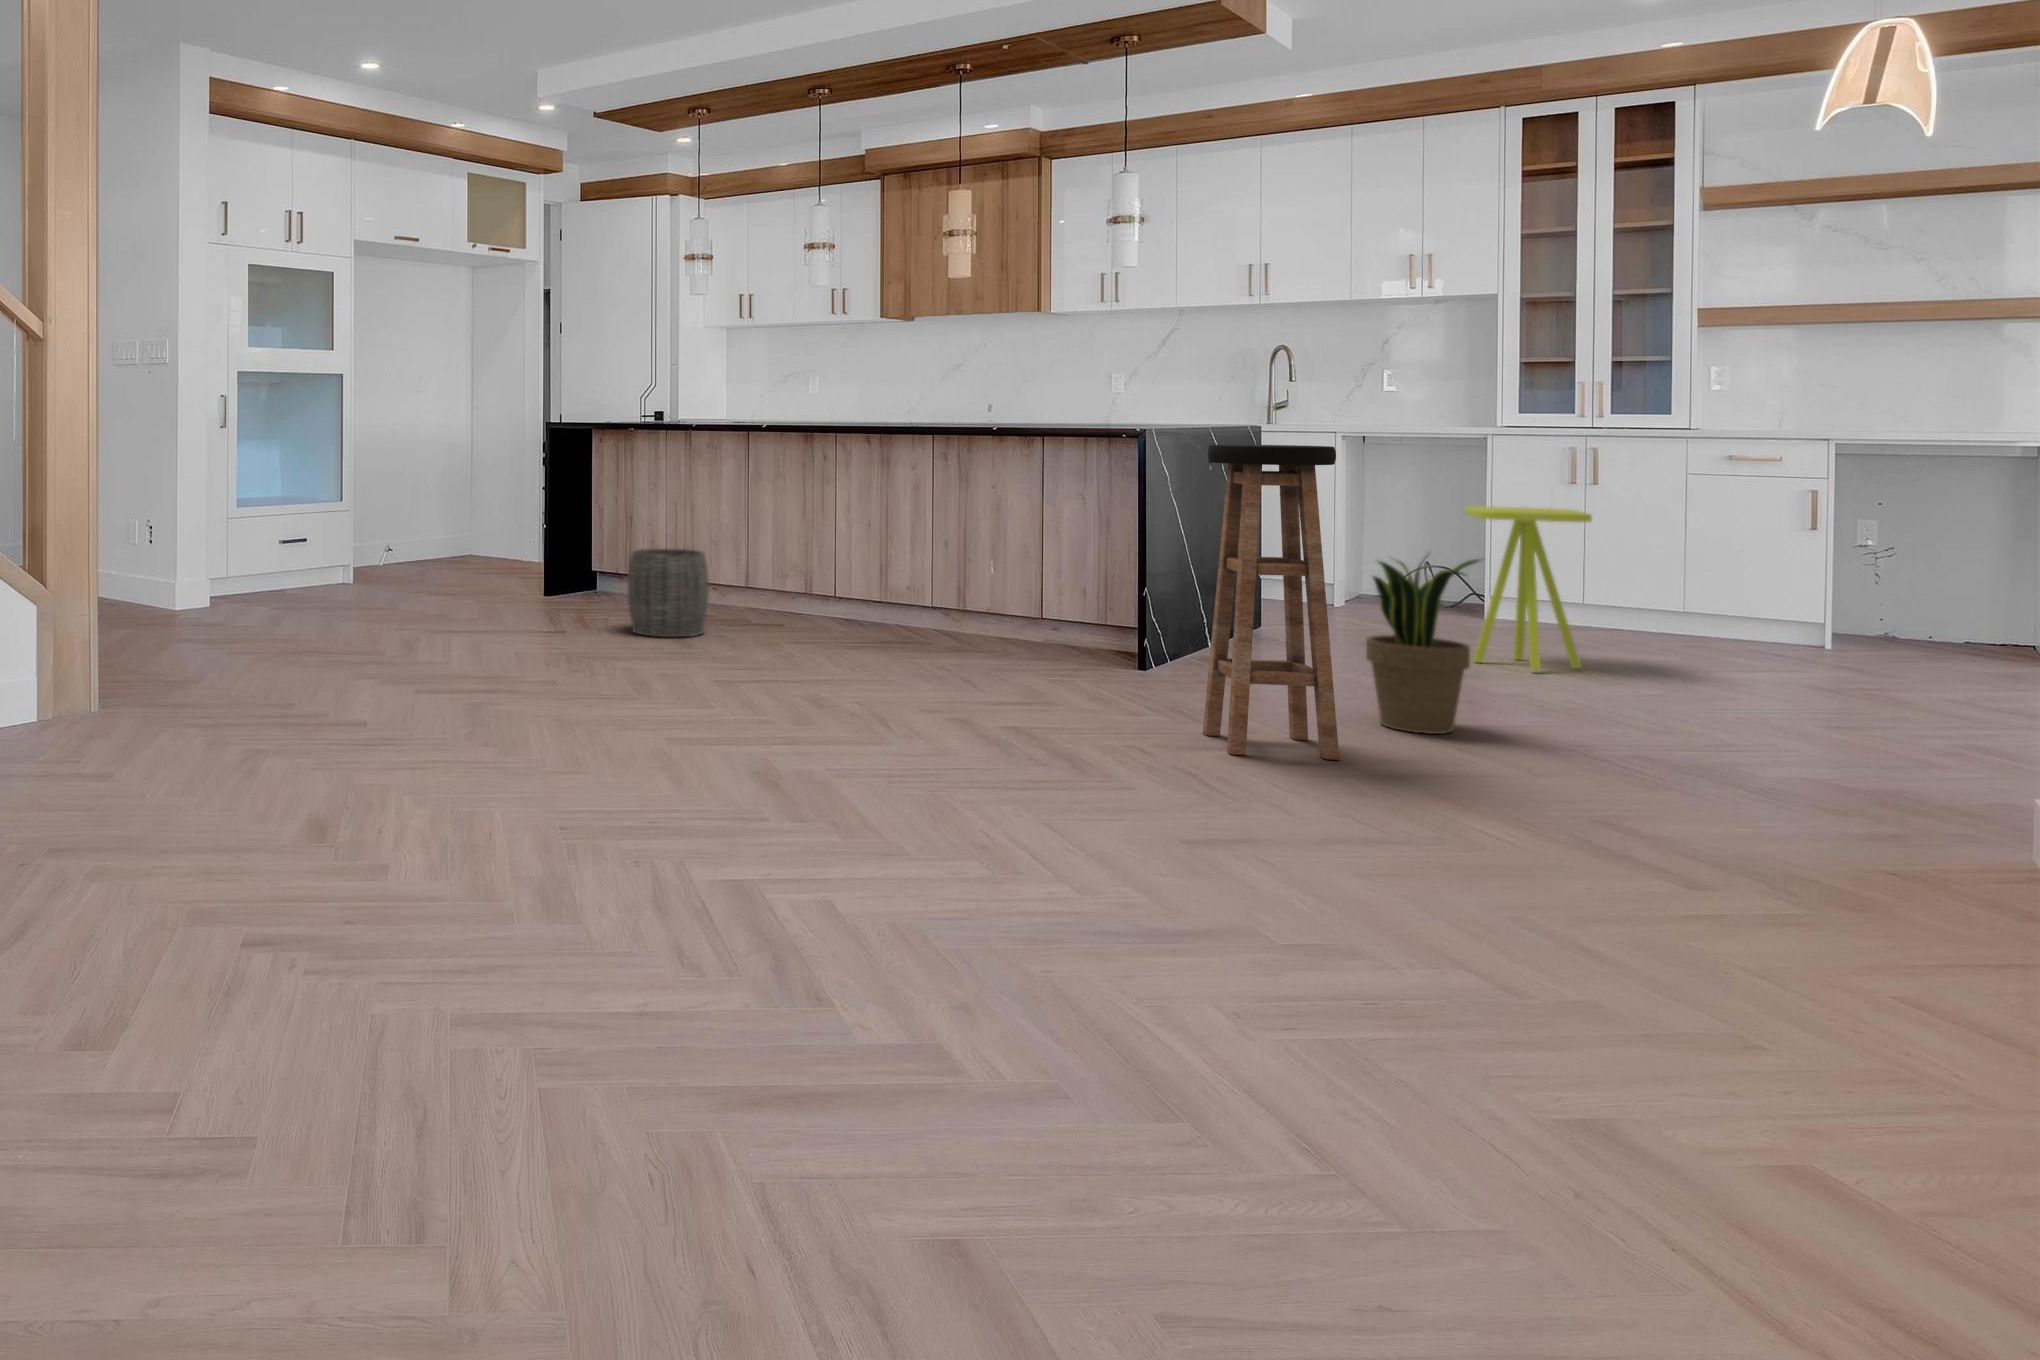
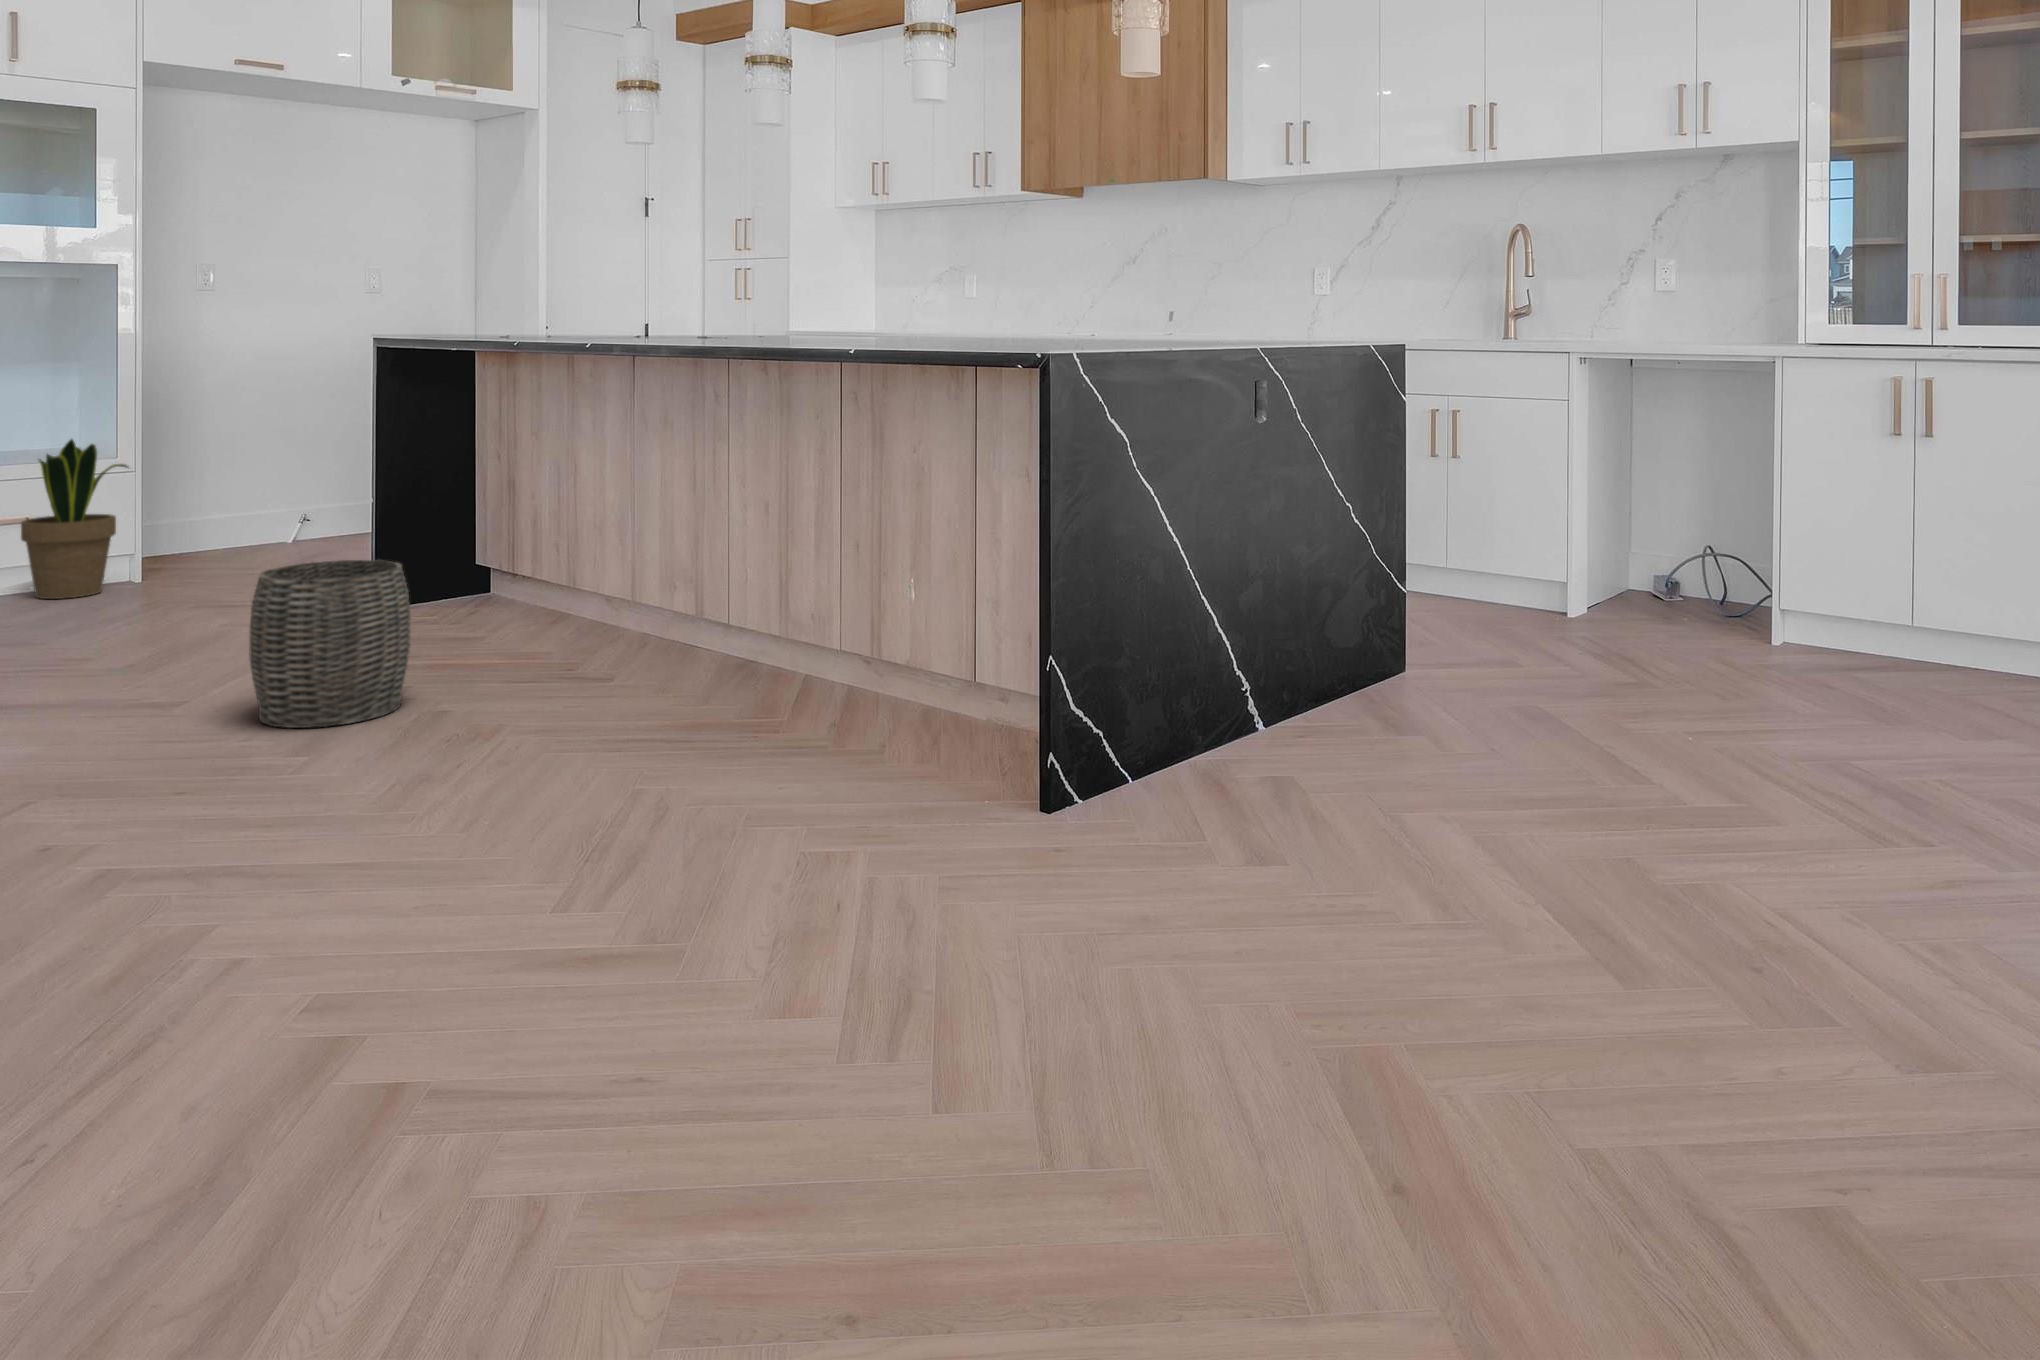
bar stool: present [1203,445,1339,760] -> none [701,396,1022,1278]
side table: present [1464,506,1592,671] -> none [1655,488,1852,806]
potted plant: present [1366,558,1484,734] -> present [21,439,128,599]

